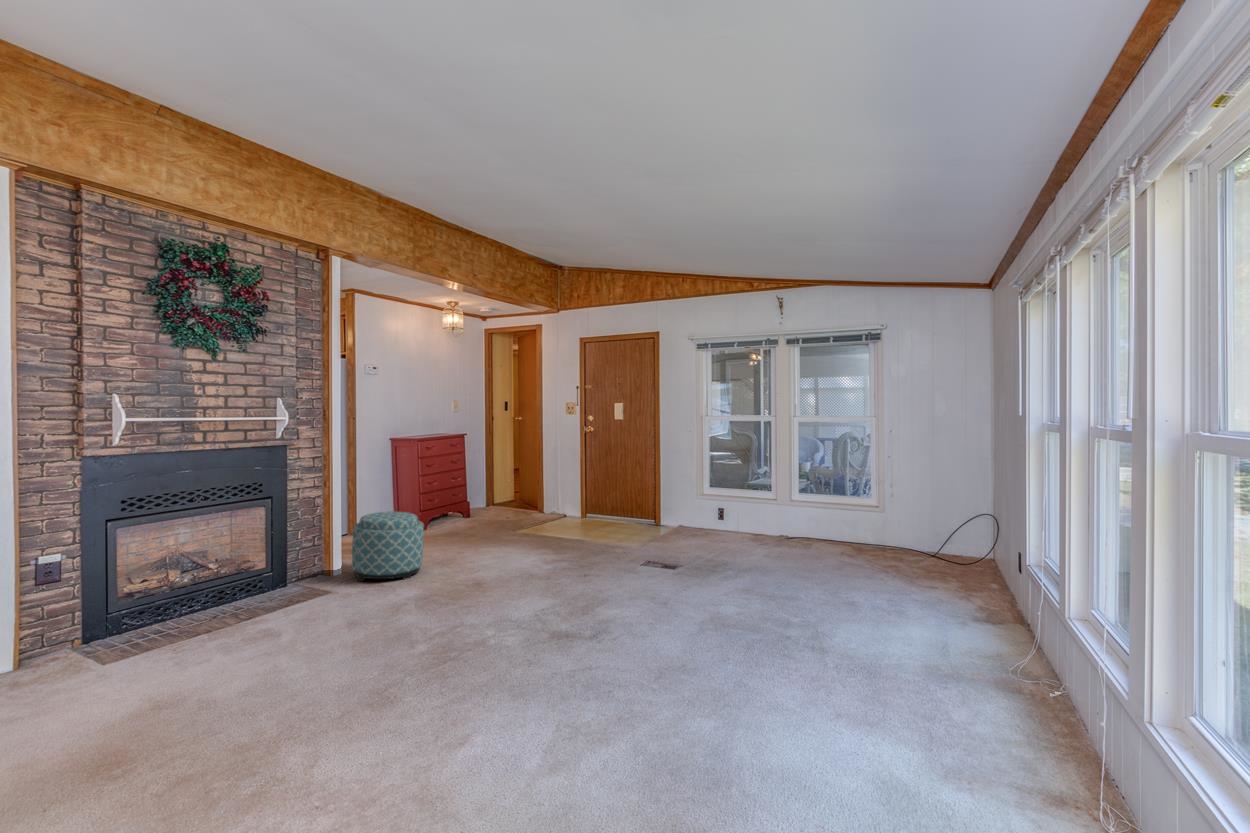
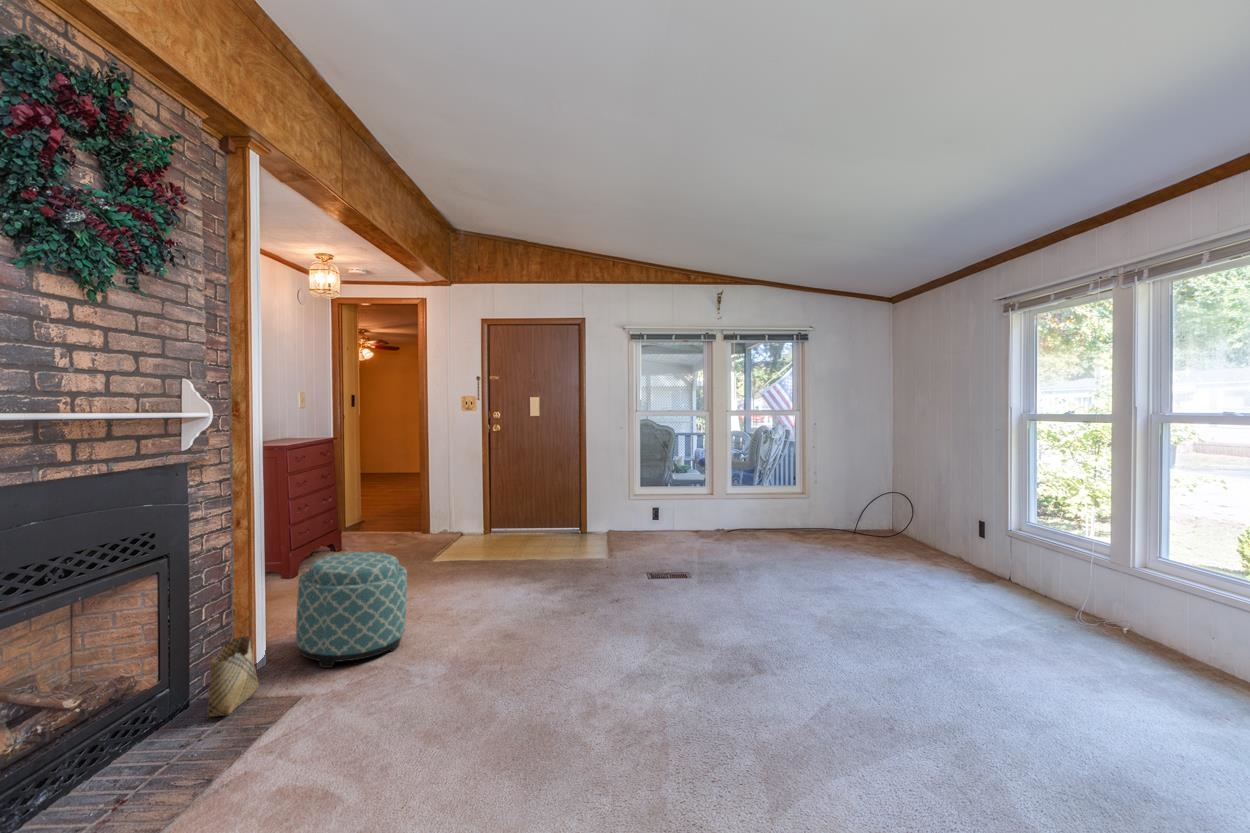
woven basket: none [281,537,317,593] -> present [206,617,259,717]

